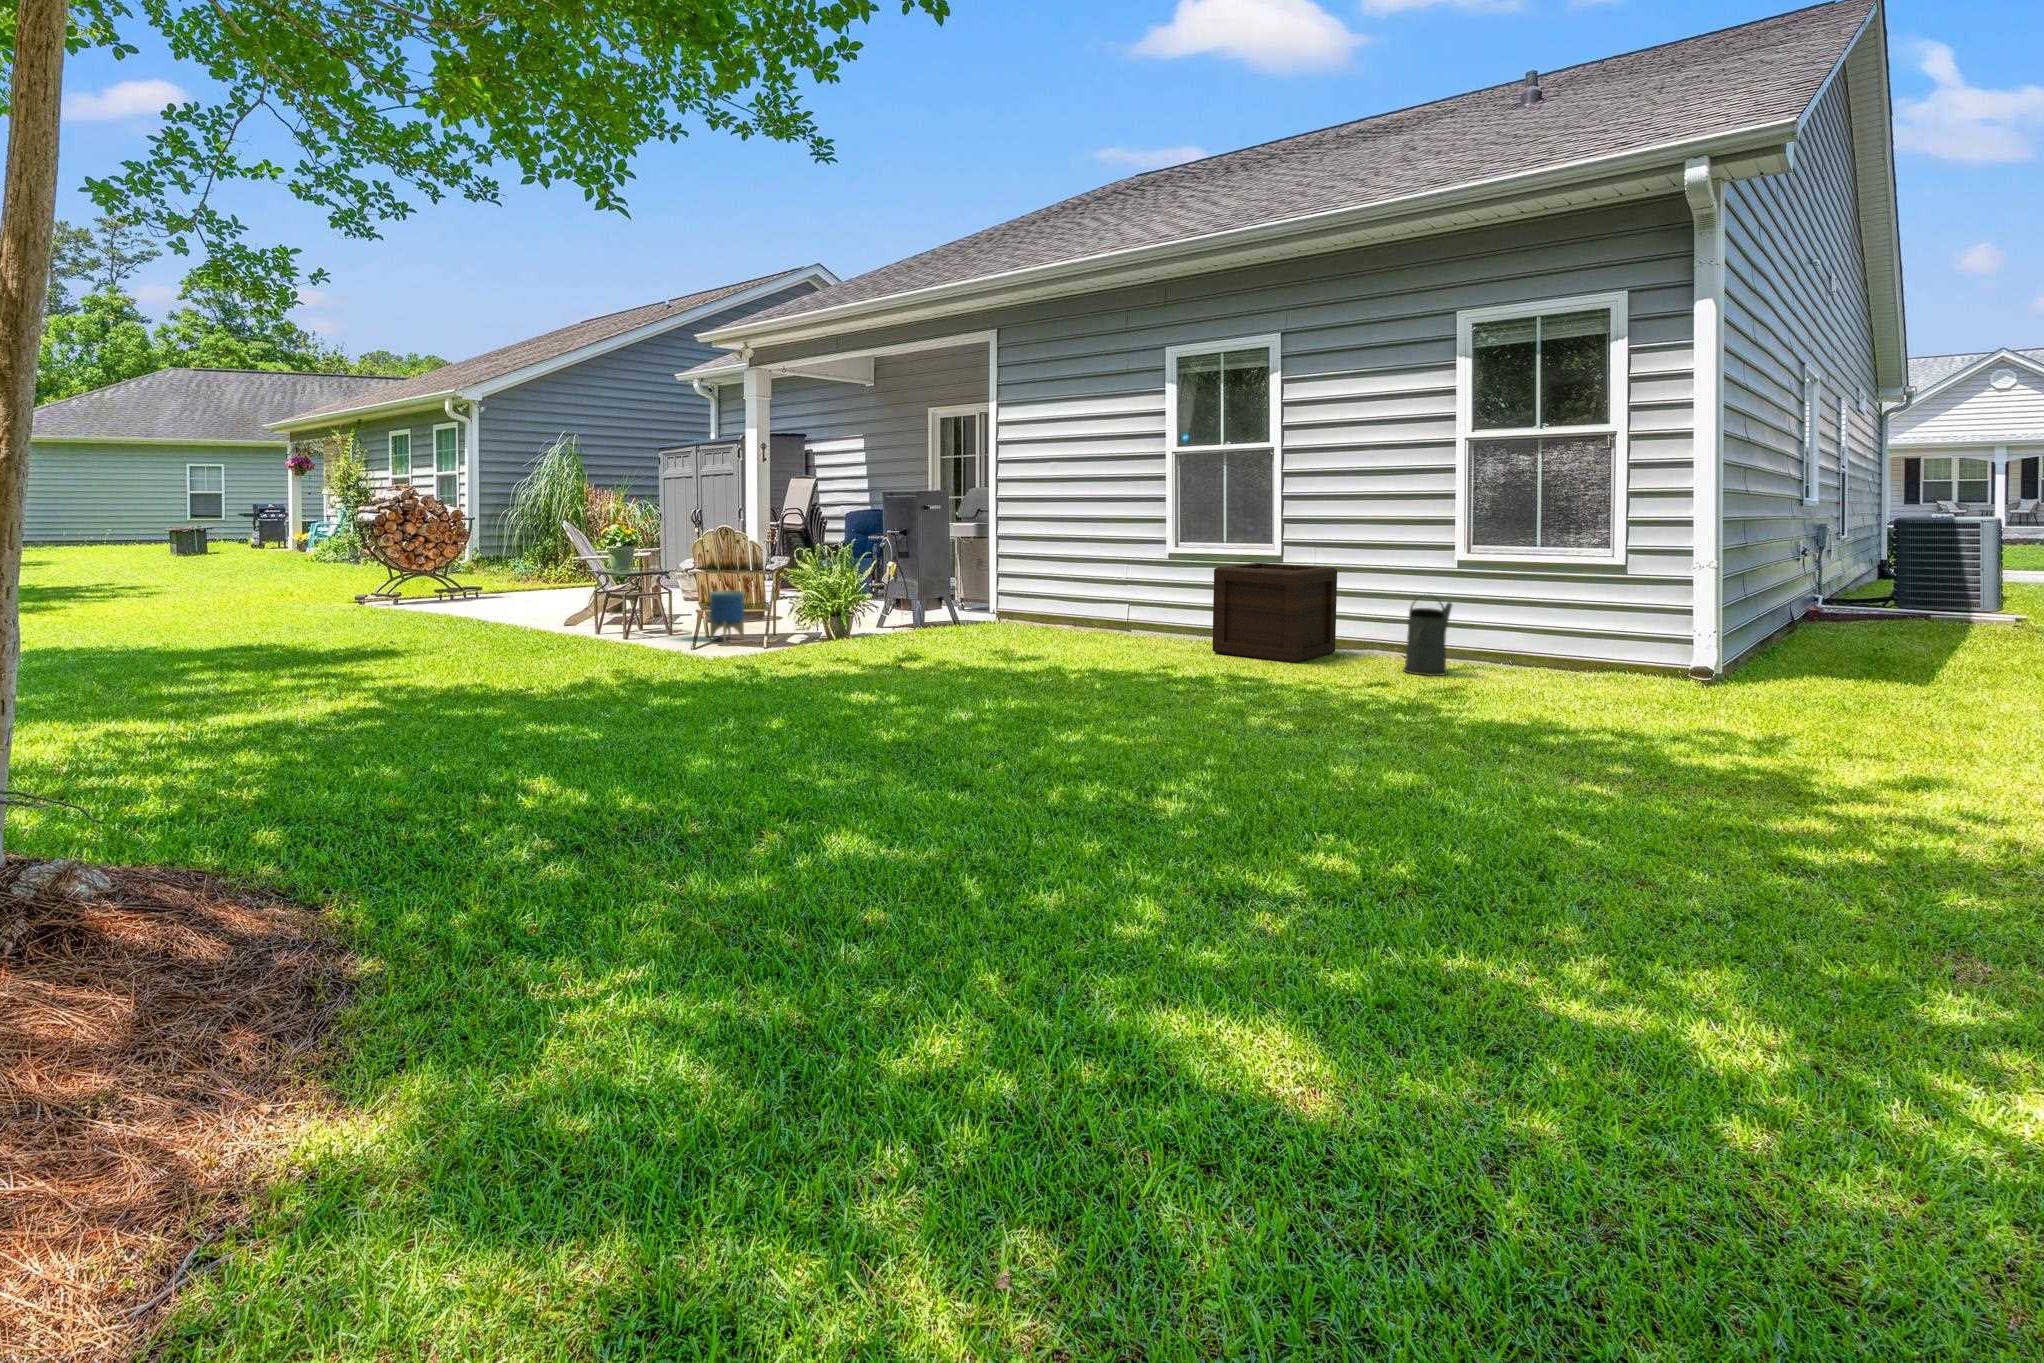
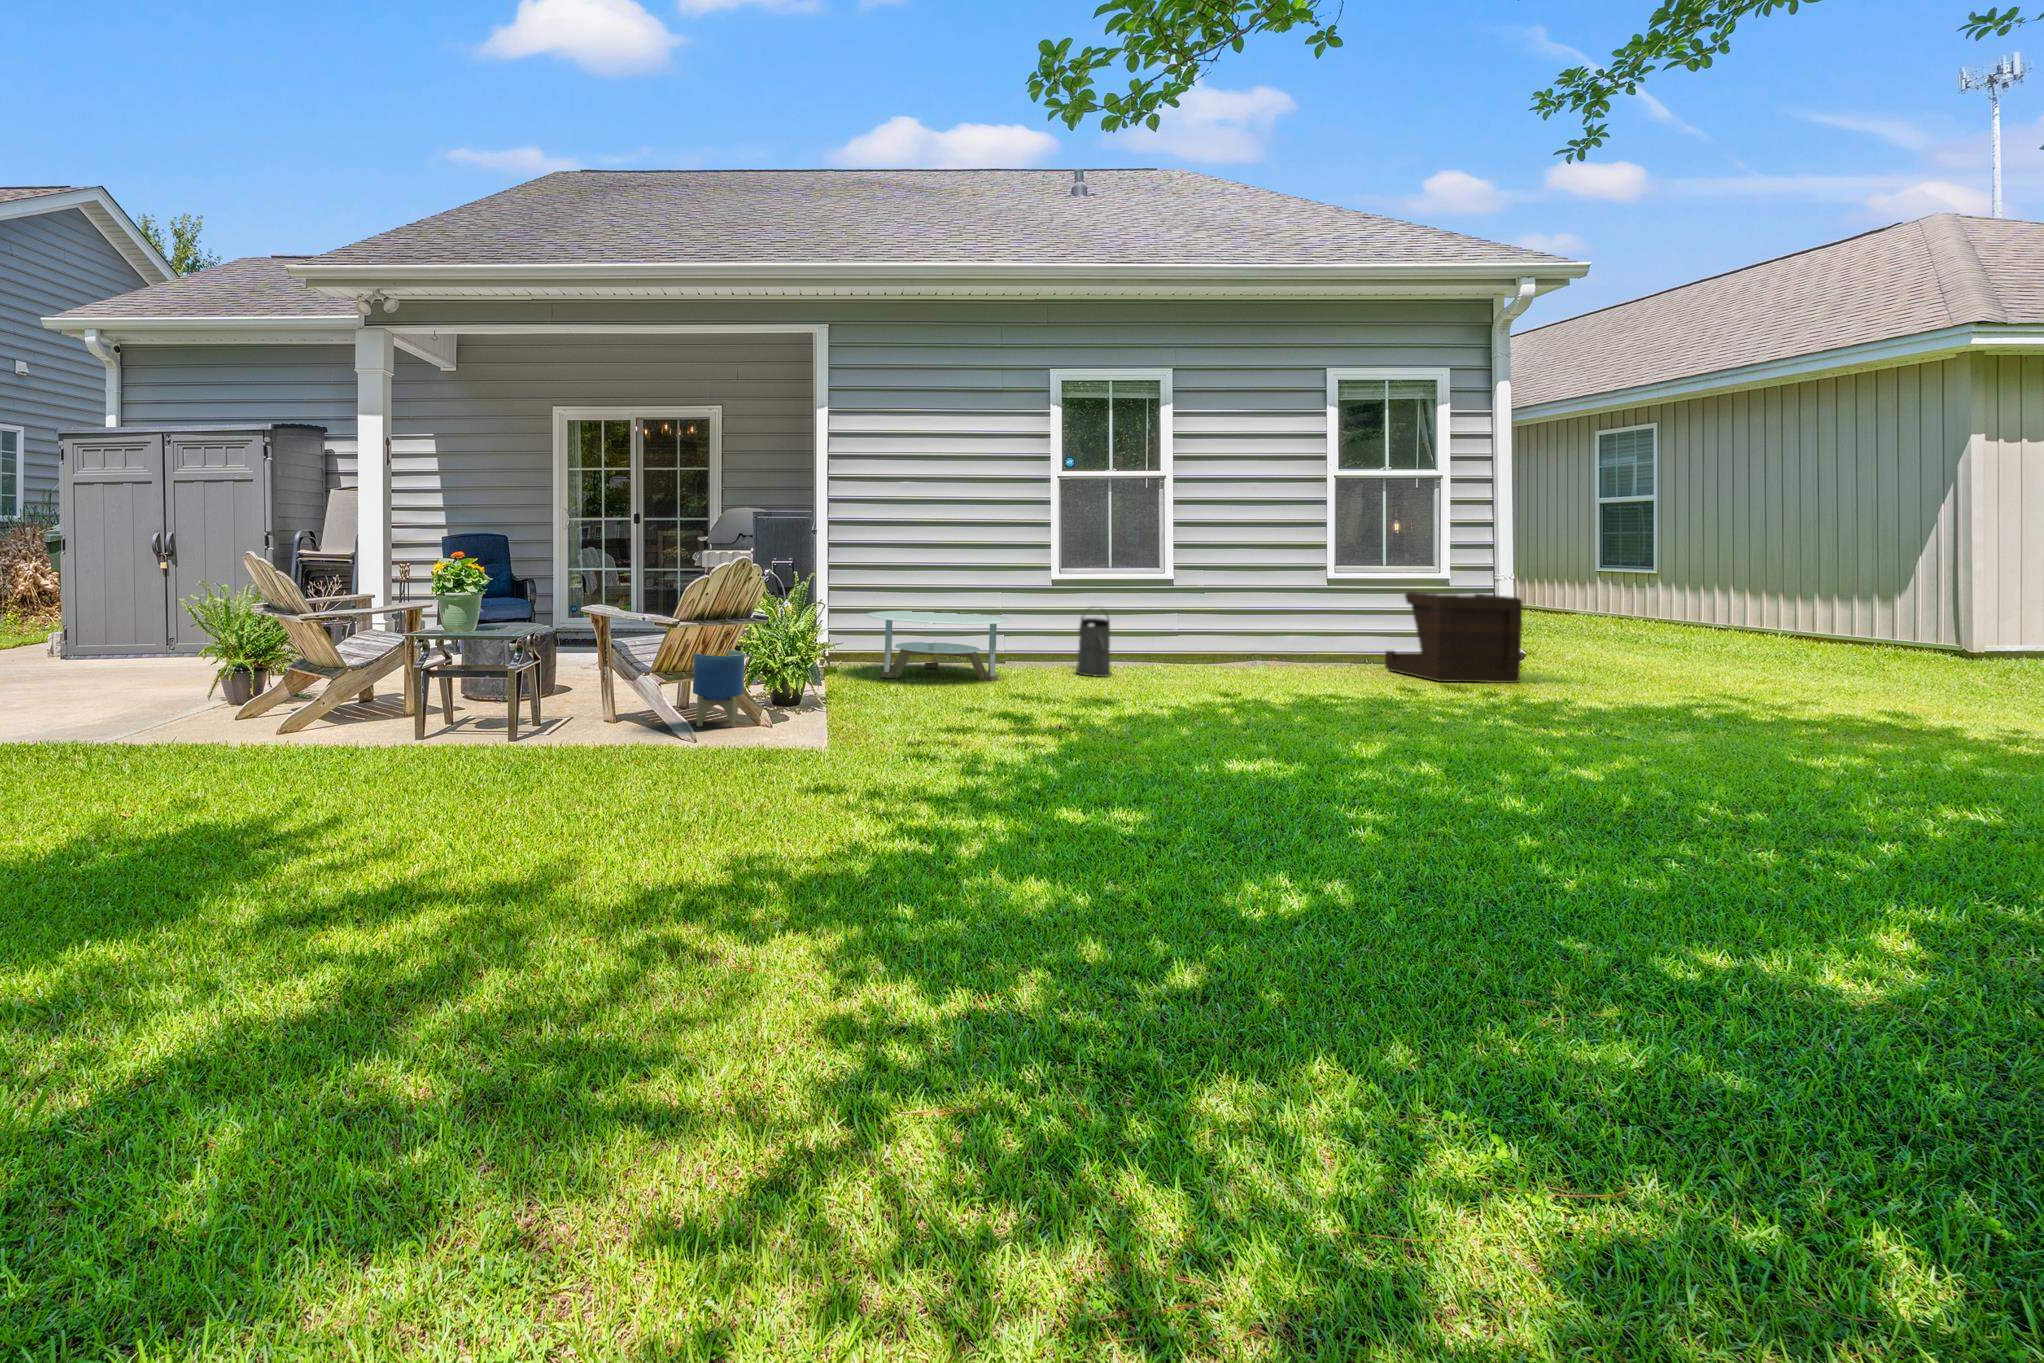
wooden crate: present [1212,563,1337,663] -> present [1385,592,1523,683]
round table: none [967,576,1092,639] -> present [867,611,1011,681]
watering can: present [1403,596,1452,676] -> present [1076,617,1111,677]

